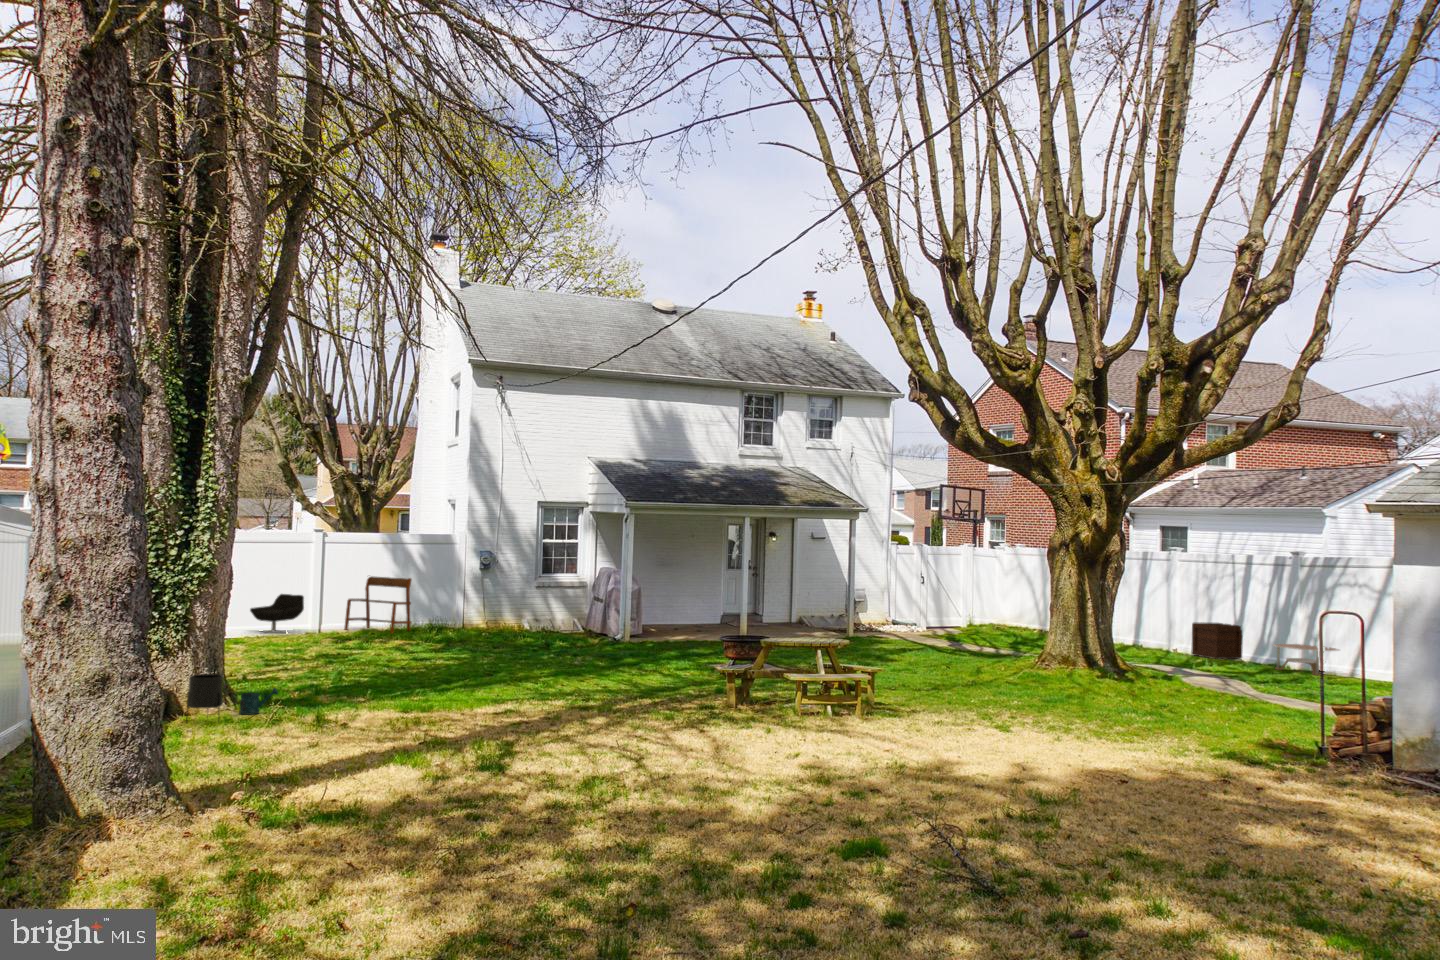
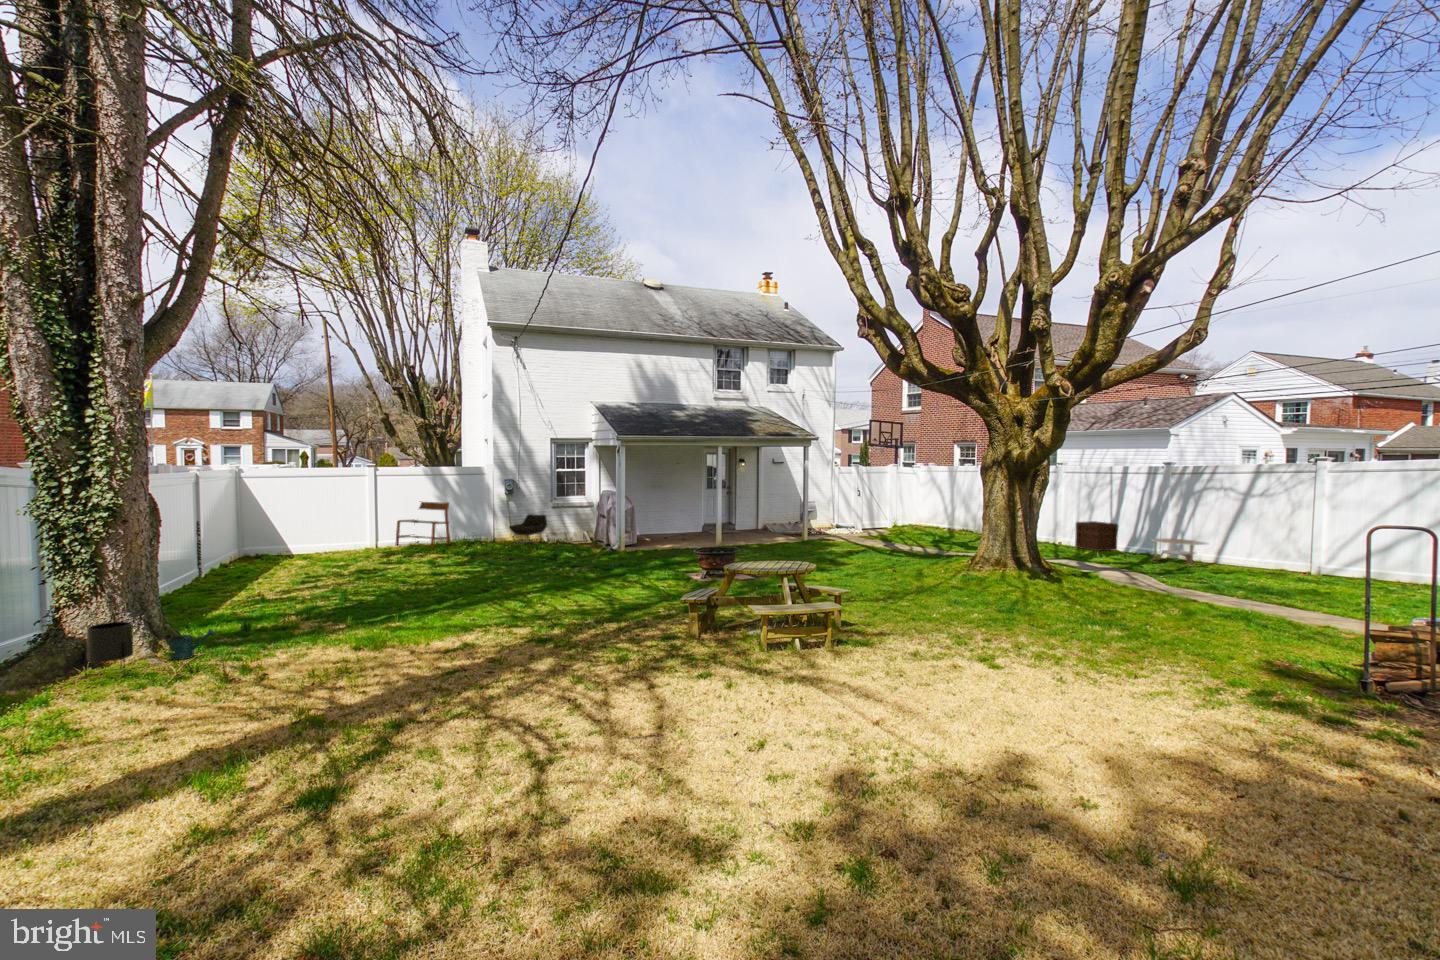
lounge chair: present [250,594,304,632] -> present [509,514,547,542]

